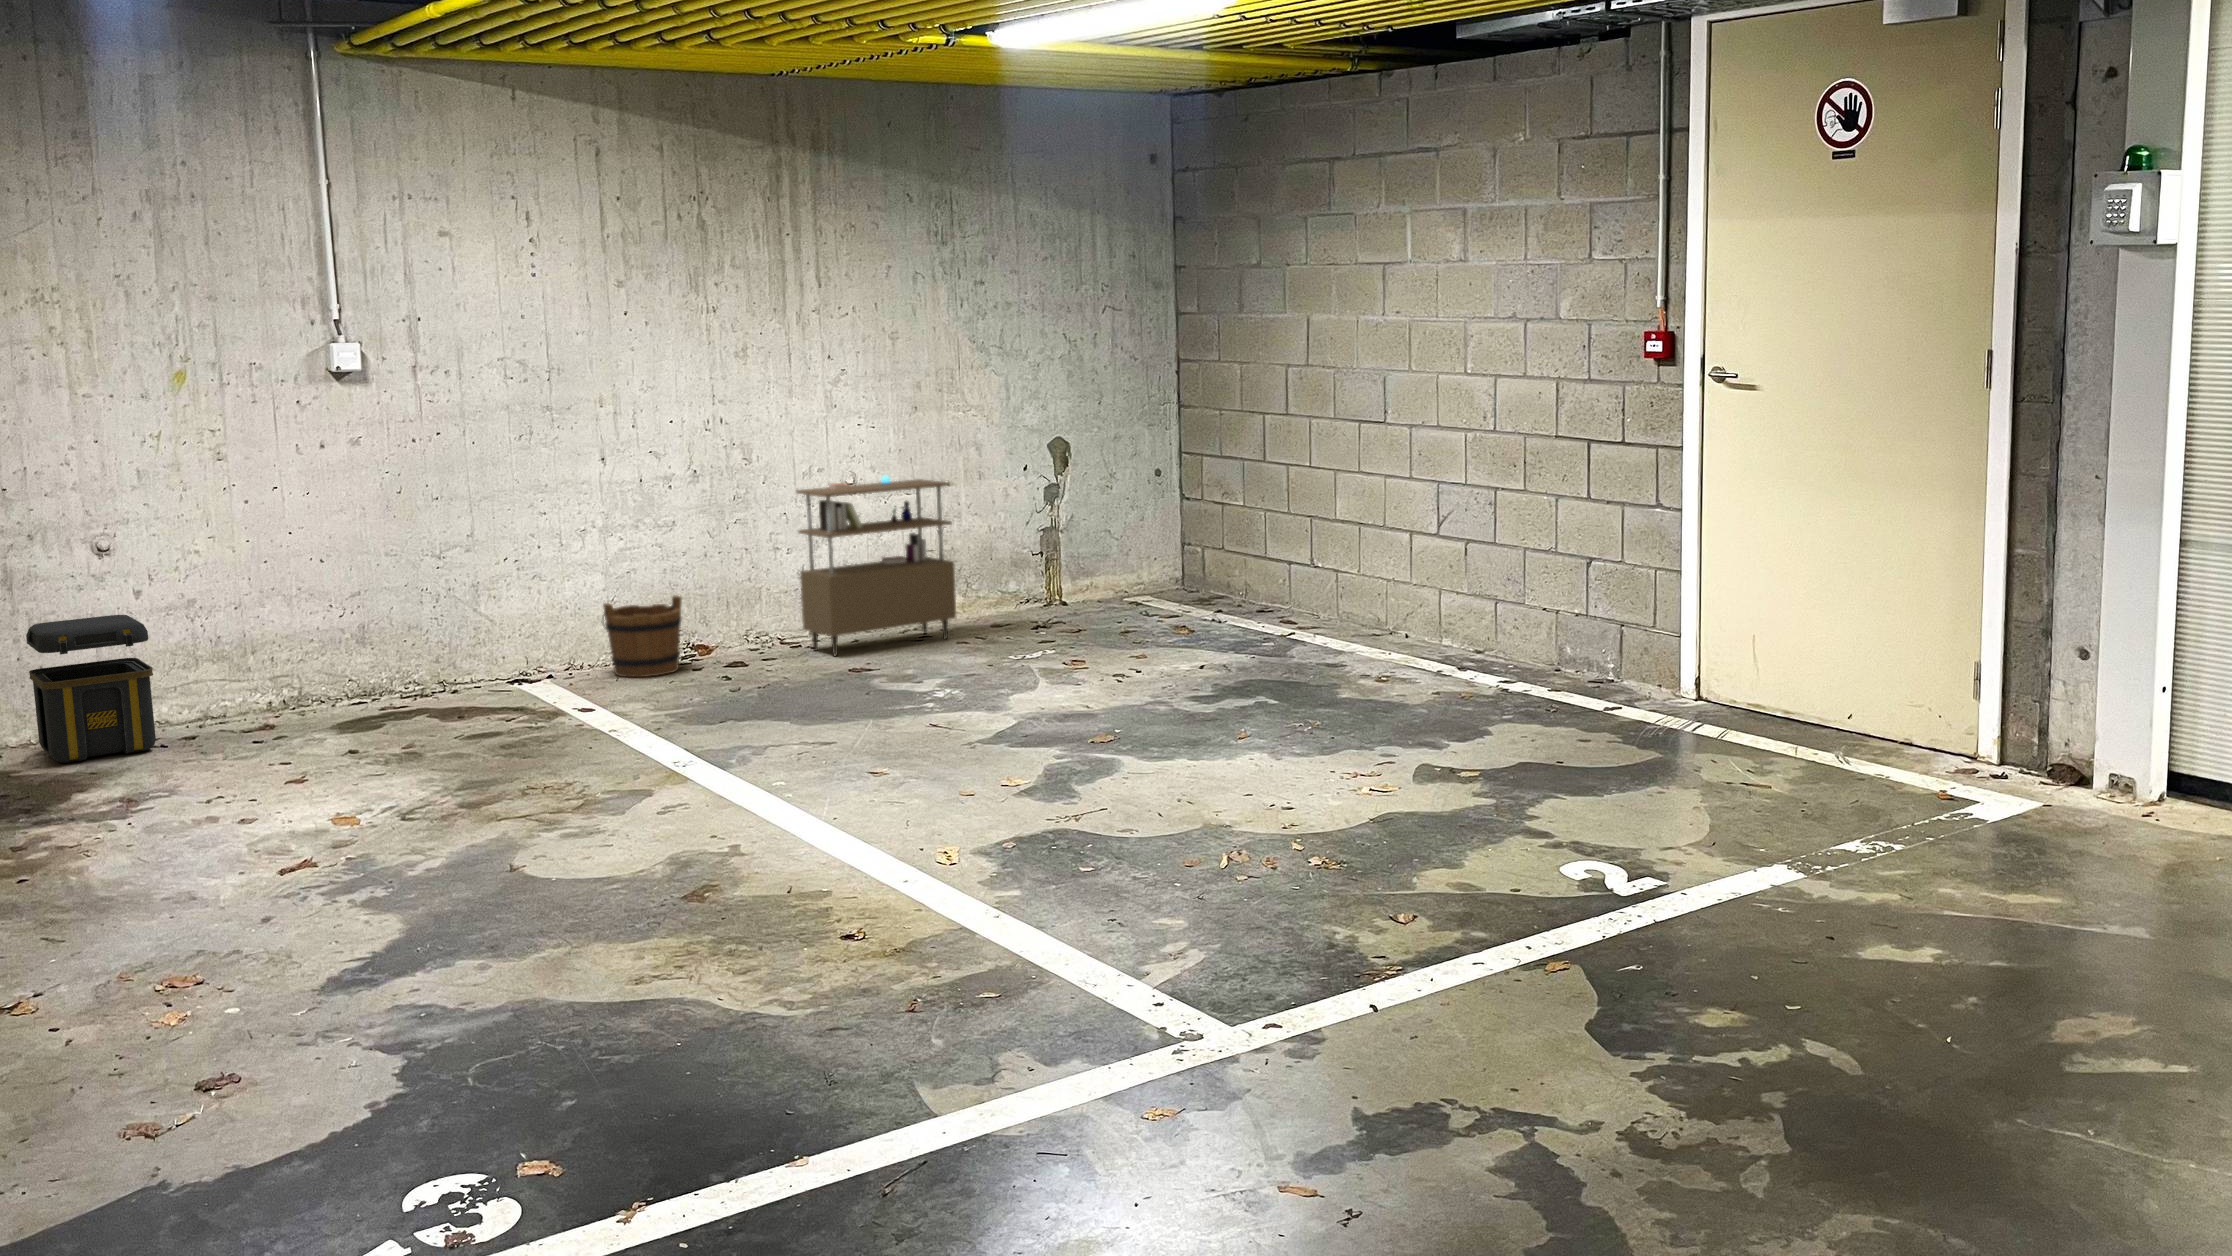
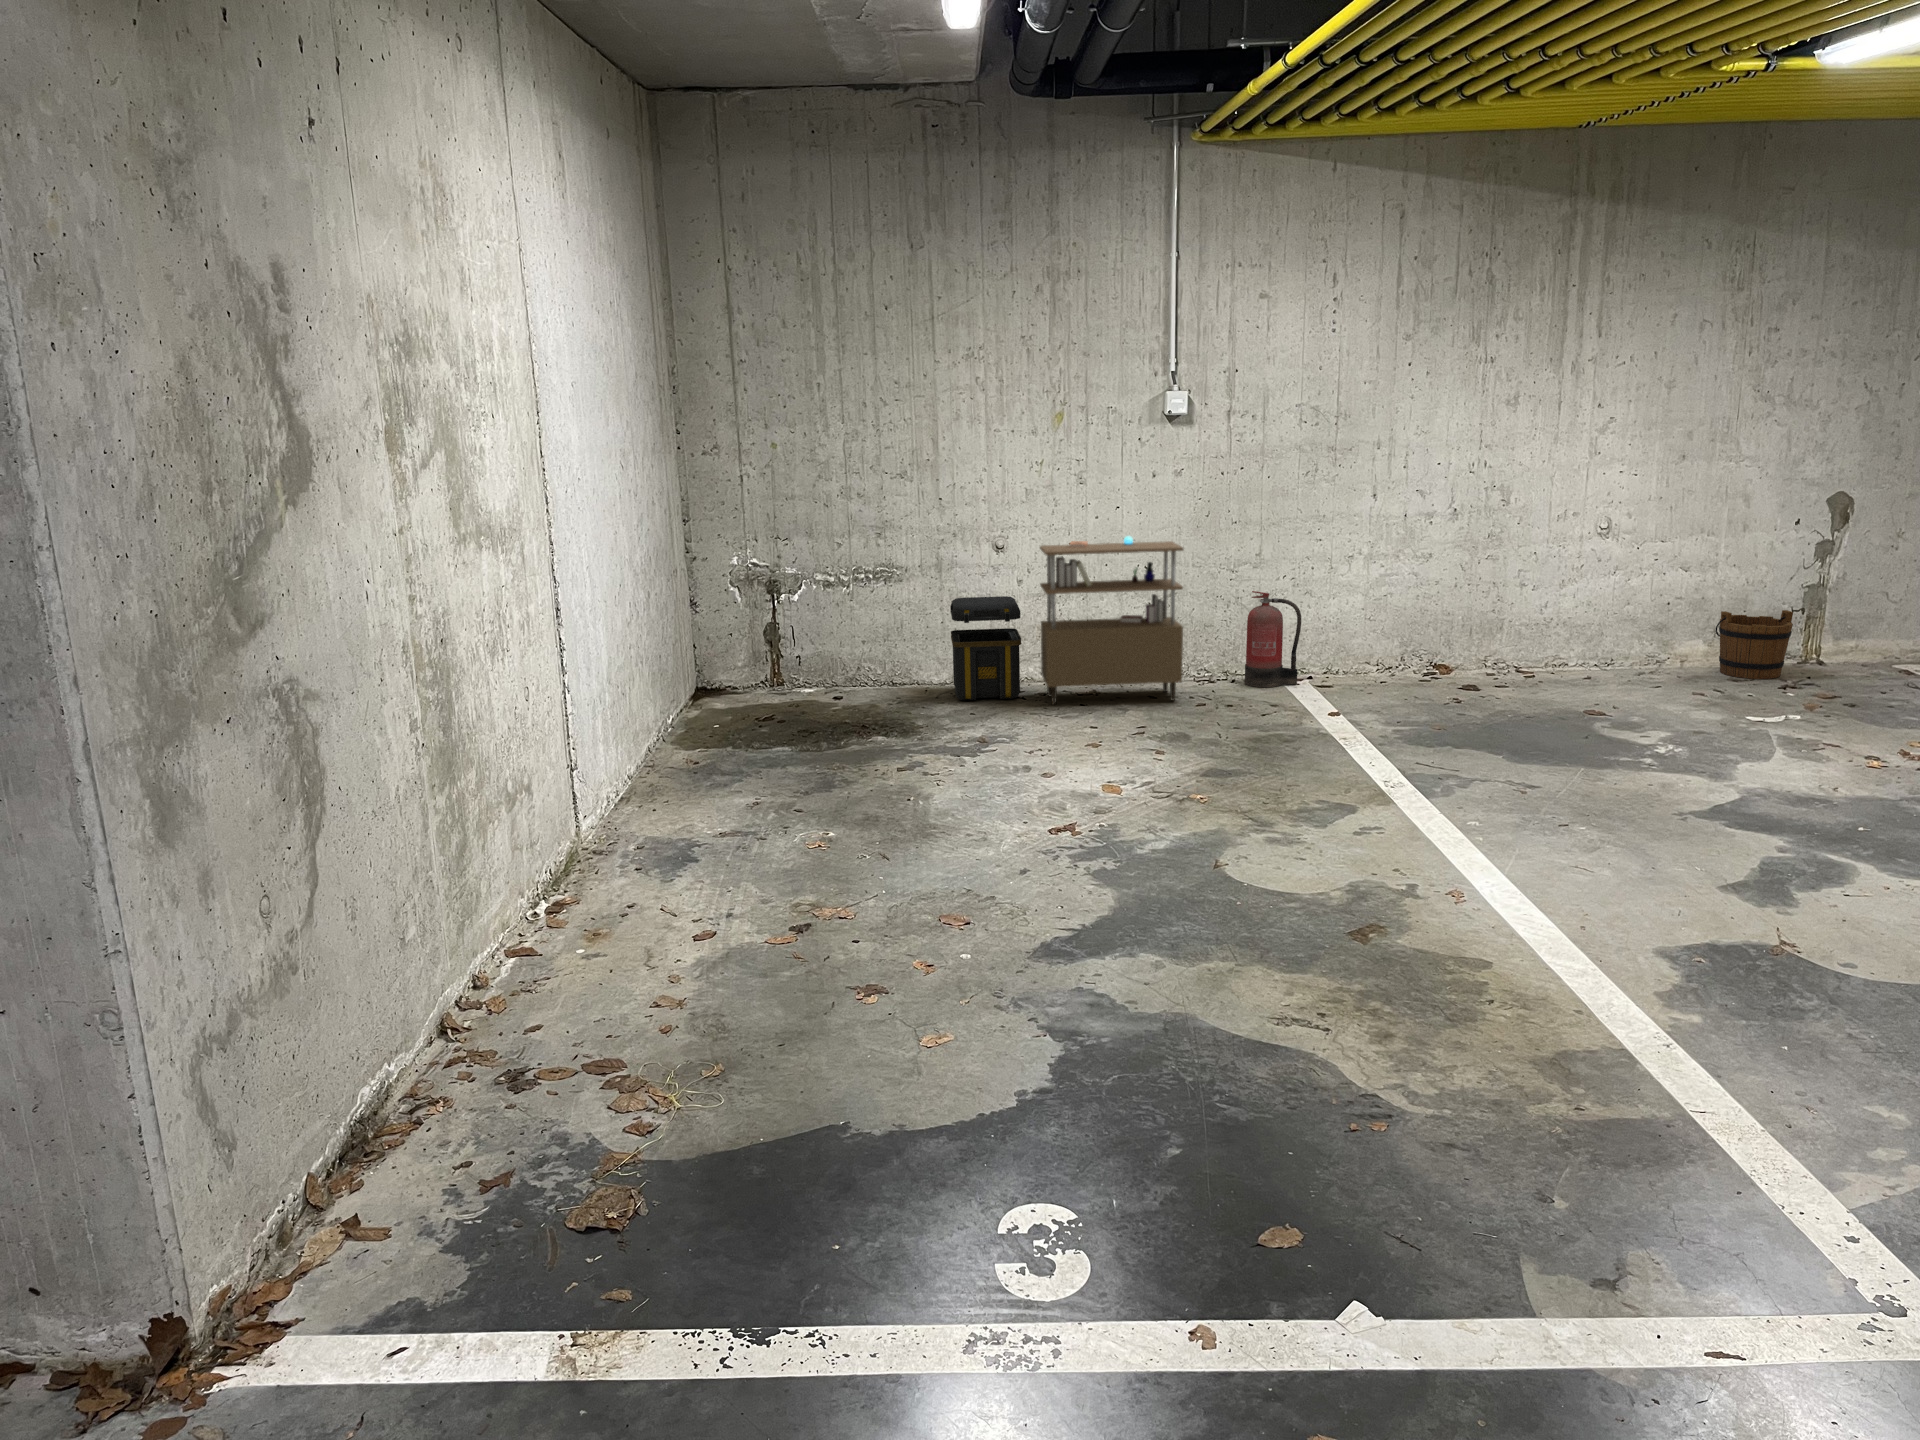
shelving unit: present [796,475,956,656] -> present [1040,536,1183,705]
fire extinguisher: none [467,579,538,695] -> present [1245,591,1301,687]
bucket: present [603,595,681,677] -> present [1715,610,1793,679]

